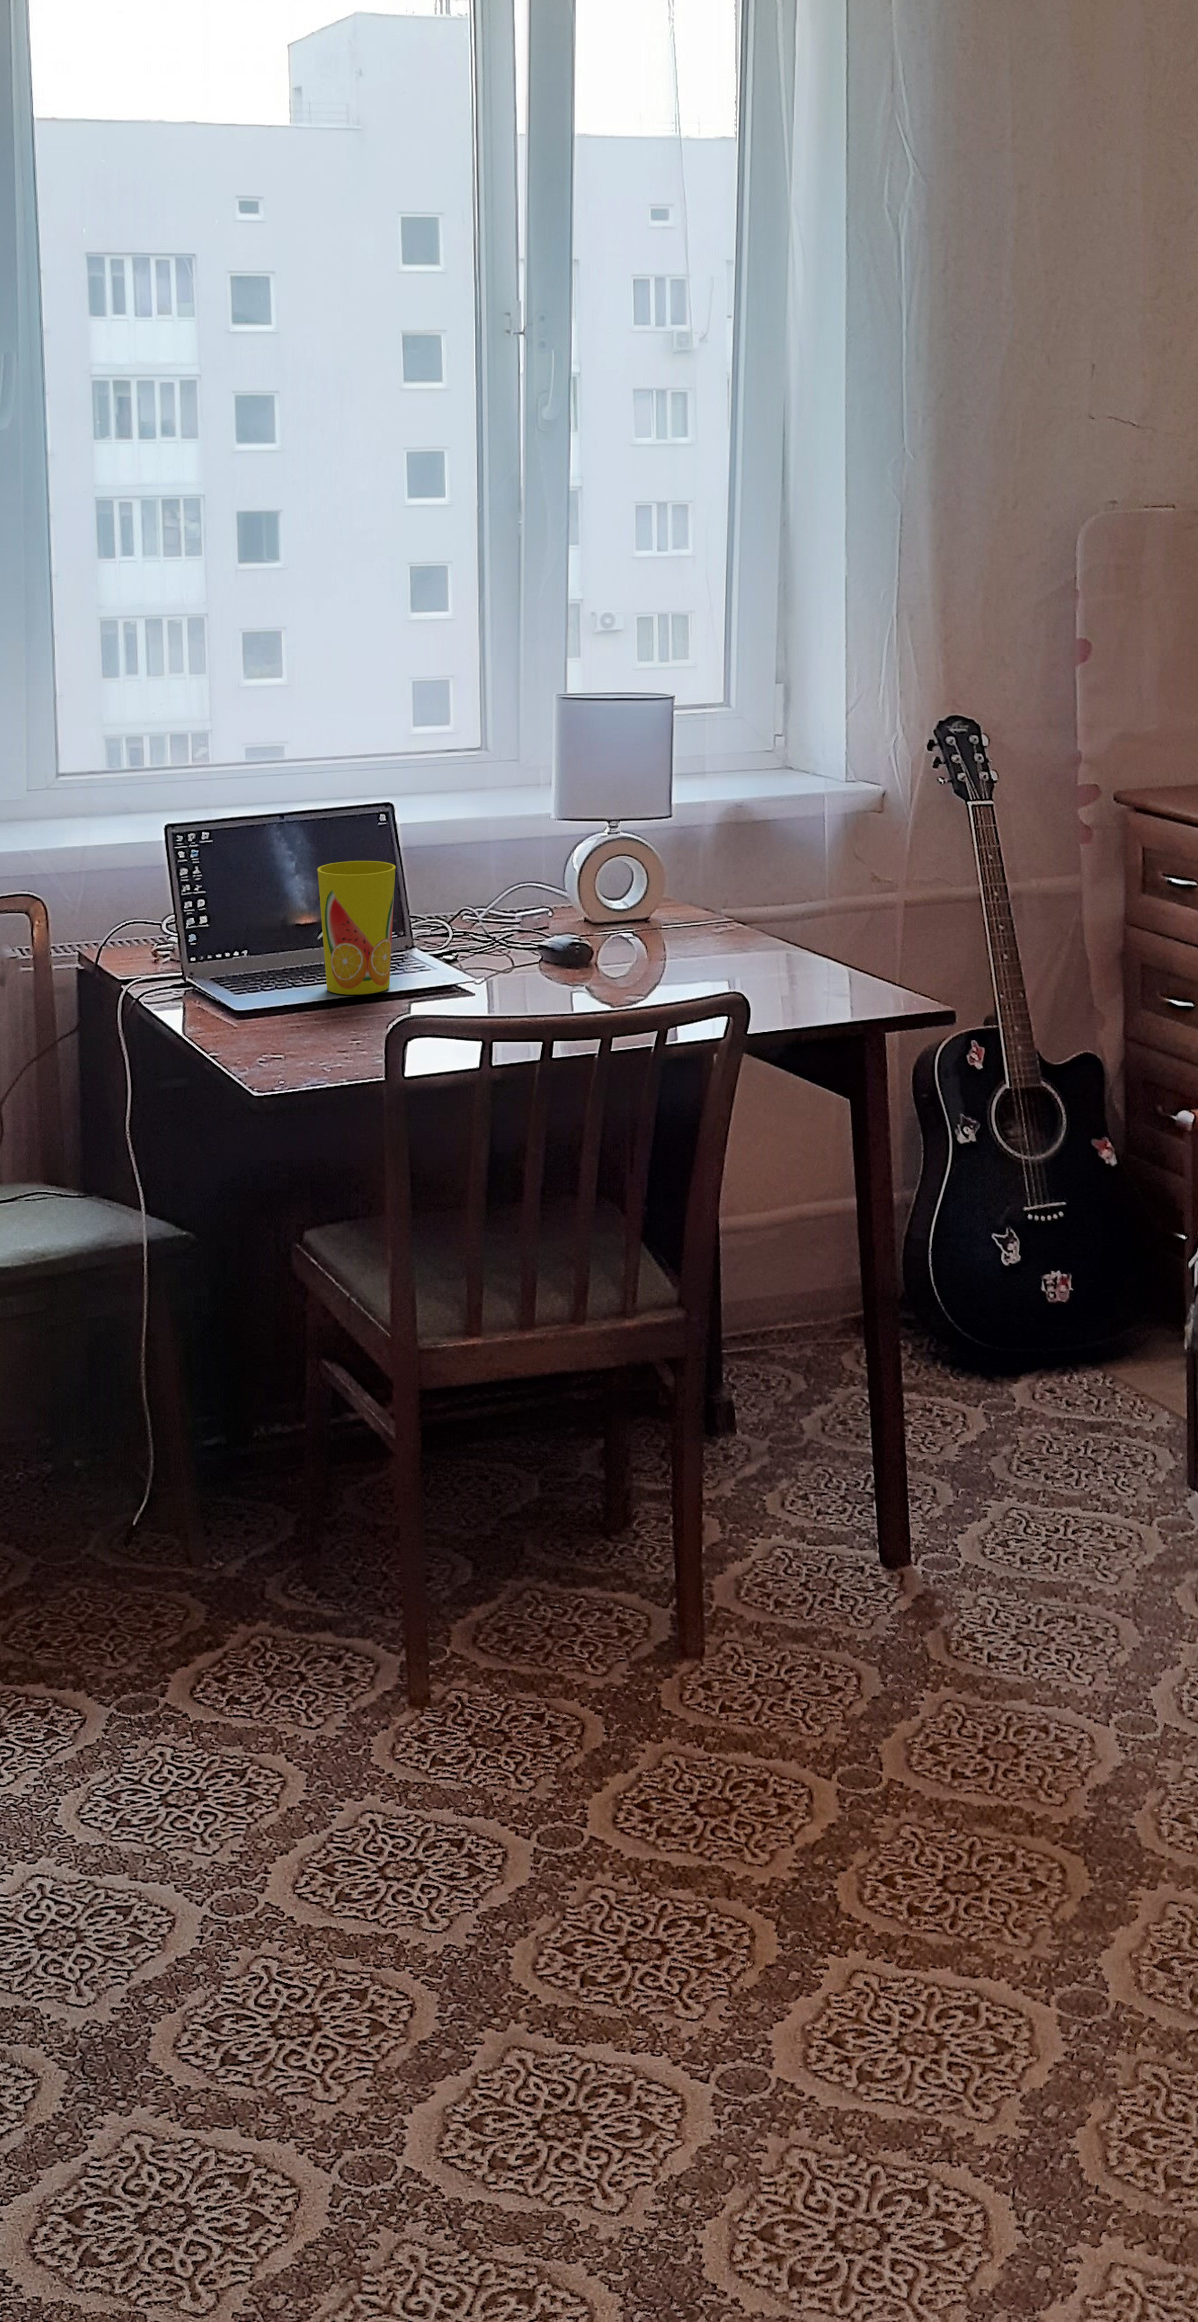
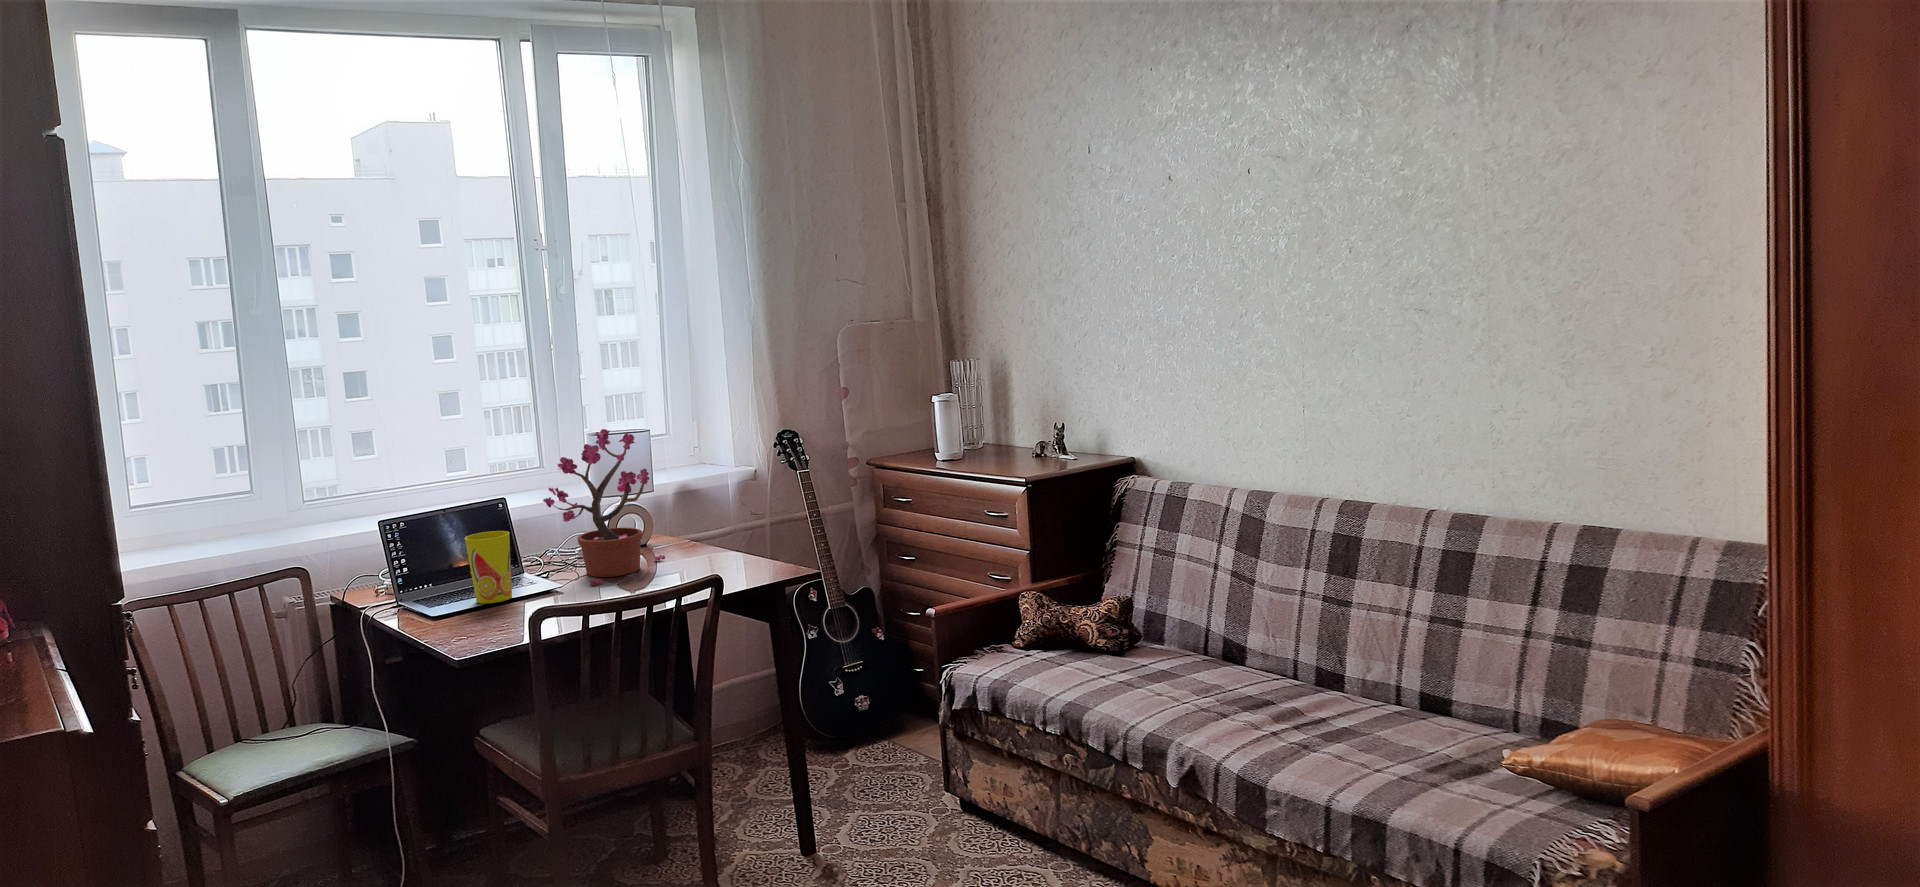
potted plant: none [462,685,678,982] -> present [543,429,665,585]

